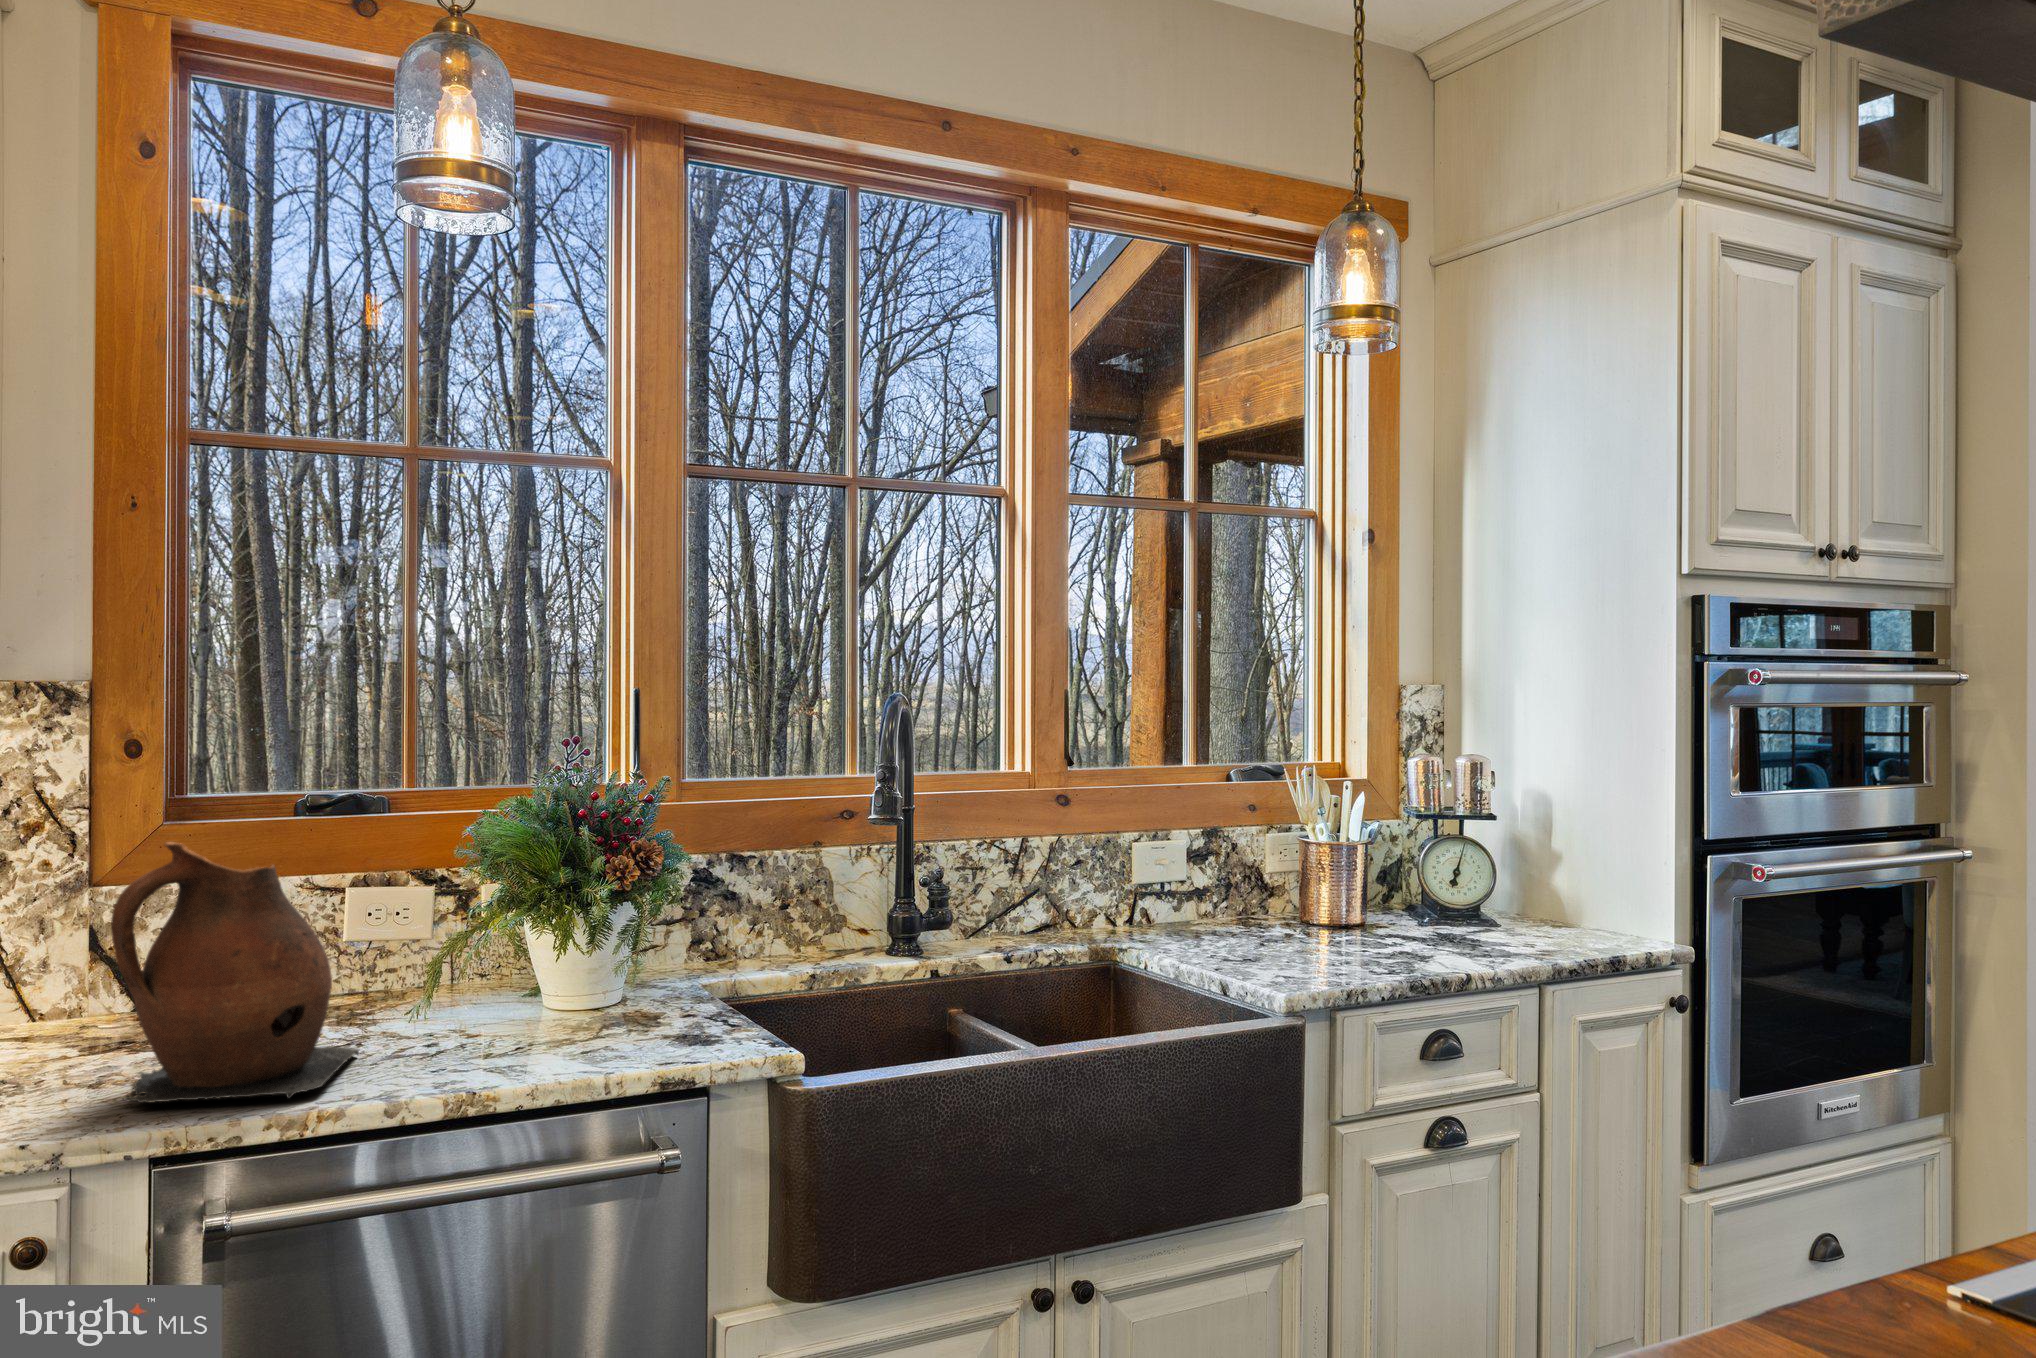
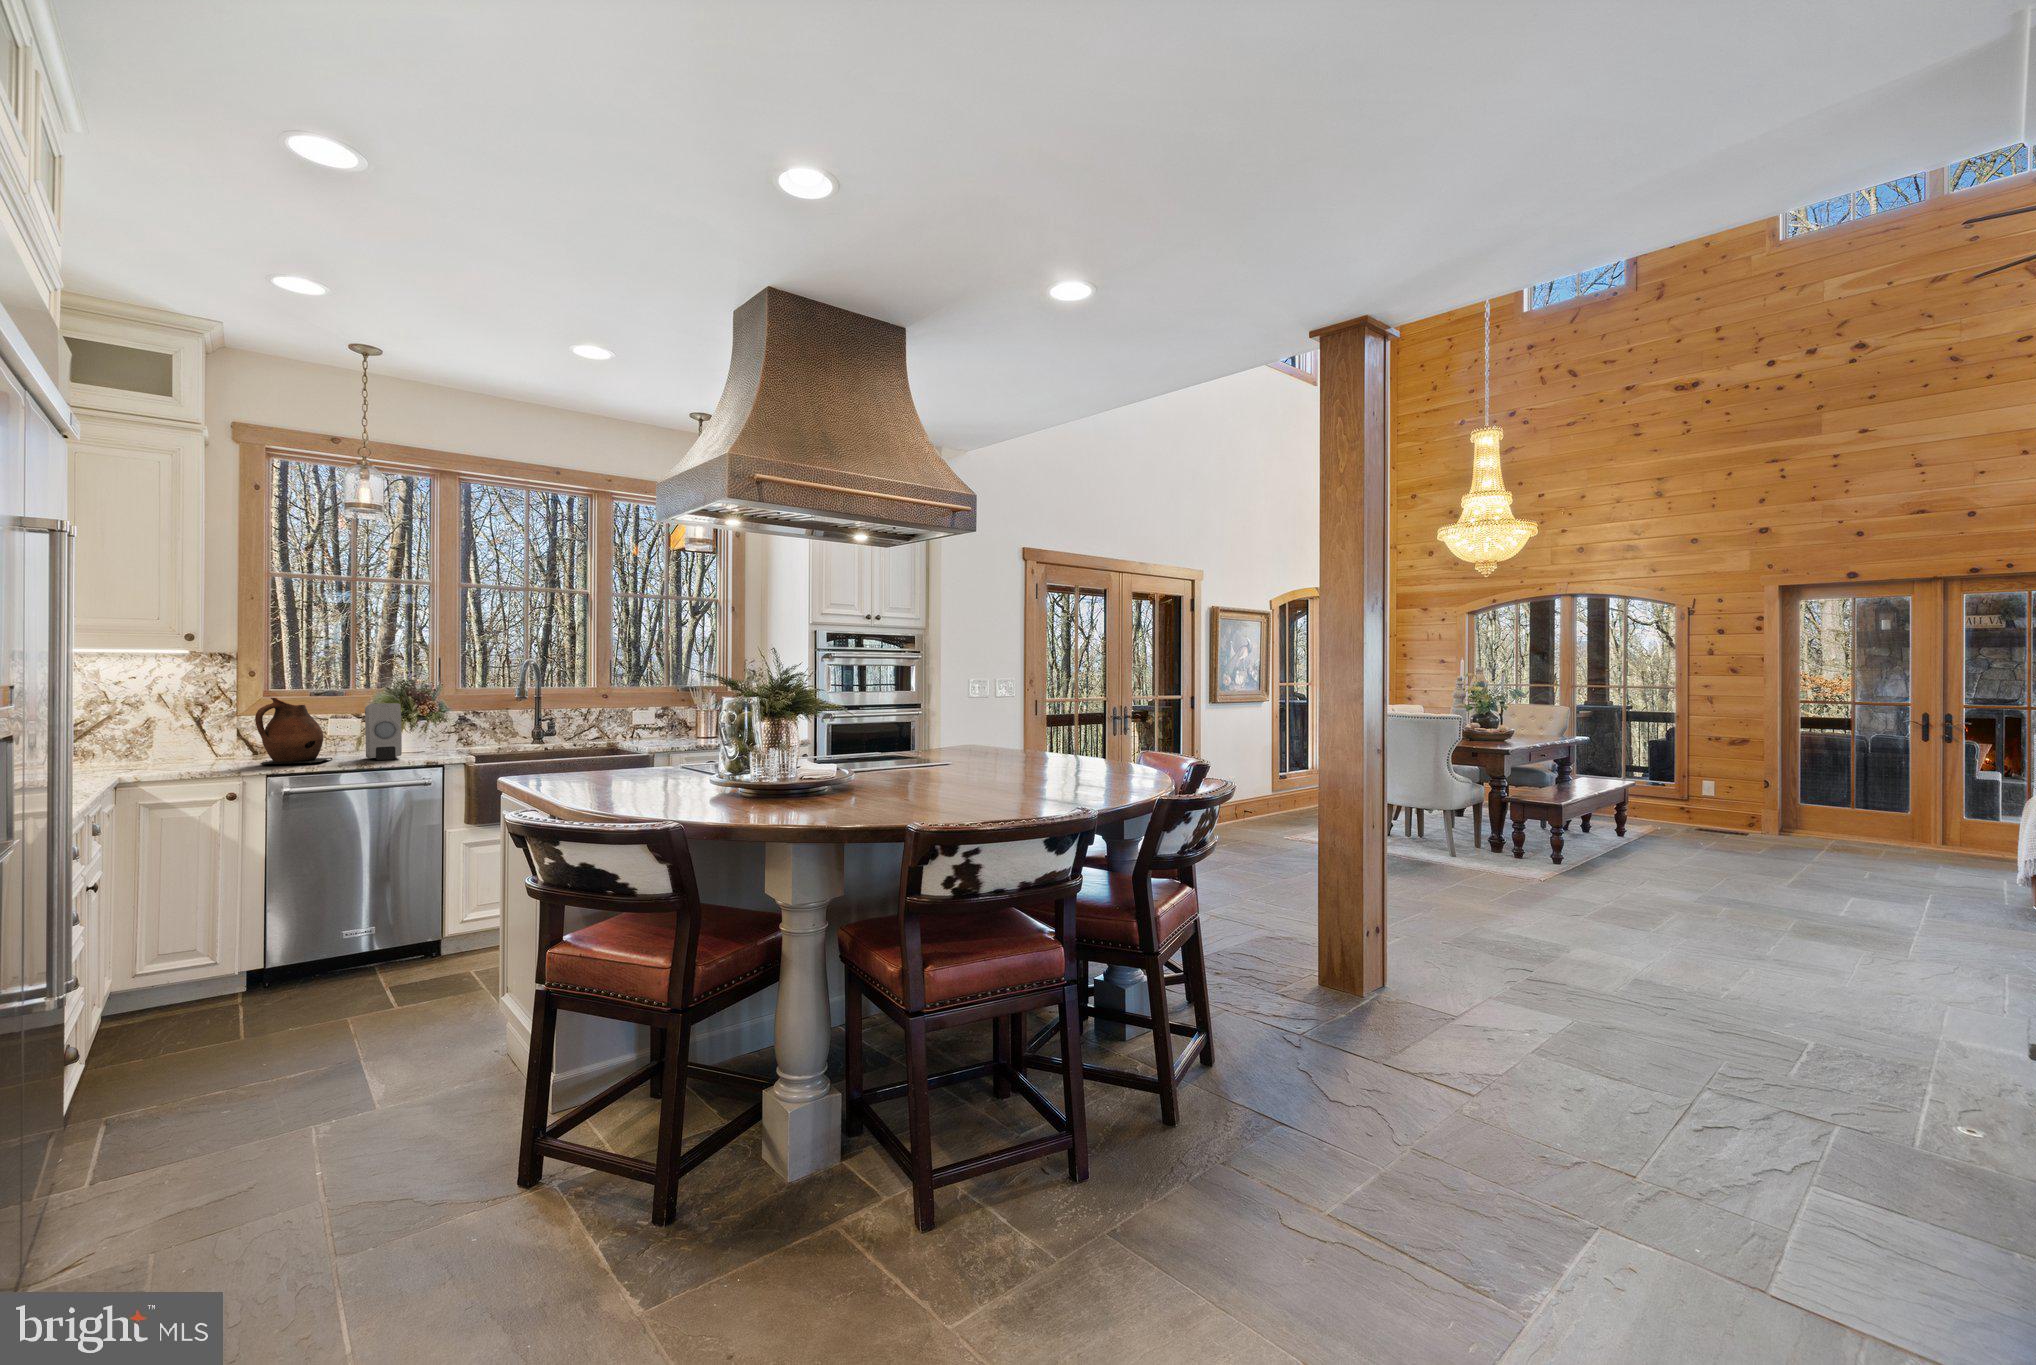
soap dispenser: none [457,853,576,1066] -> present [365,703,402,760]

